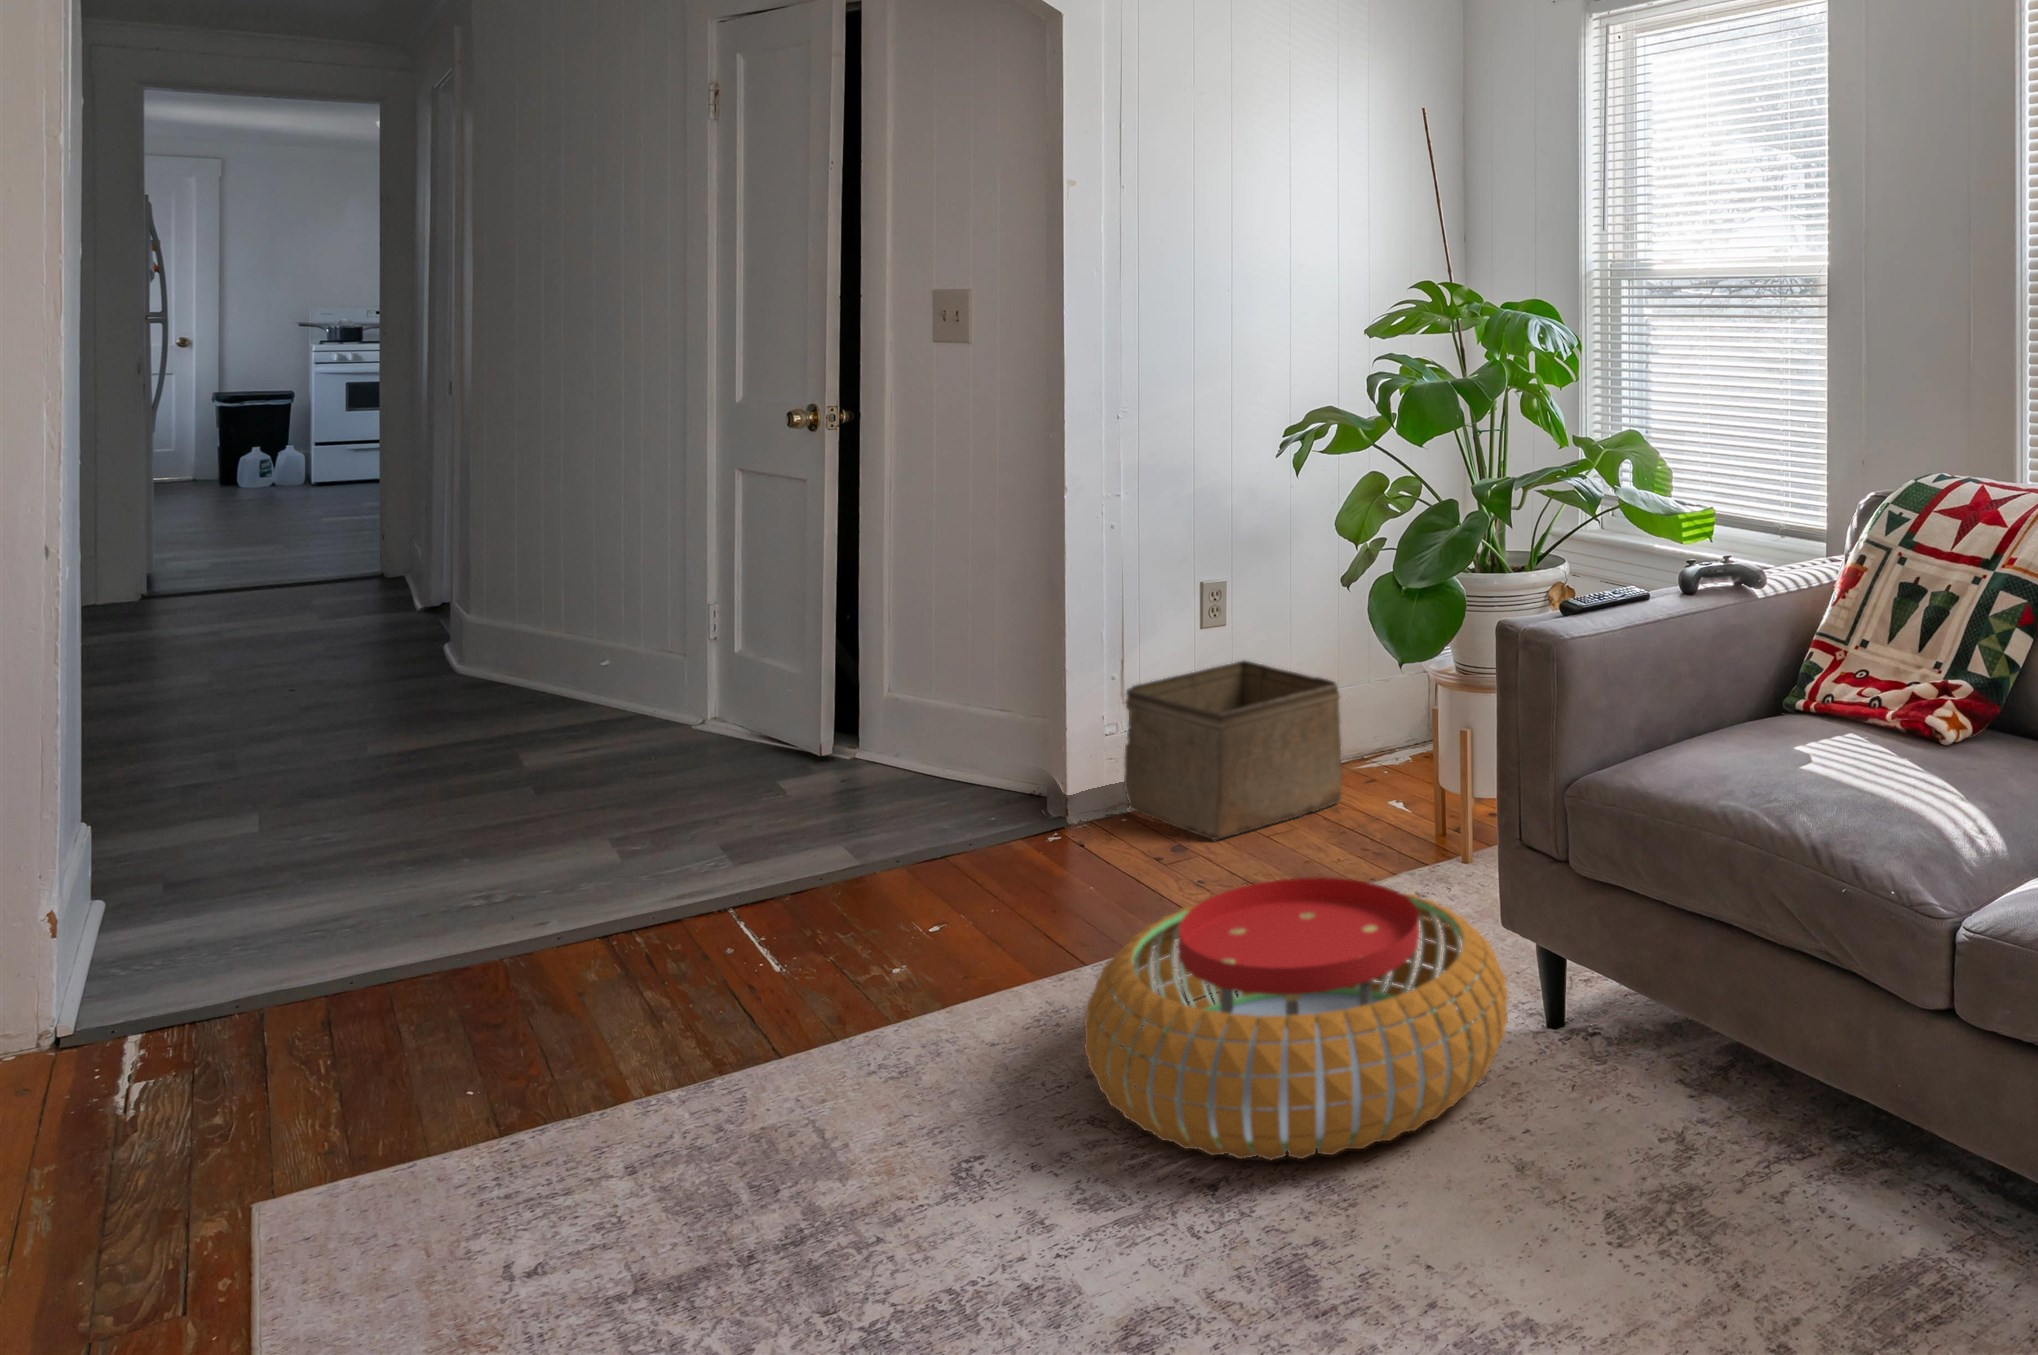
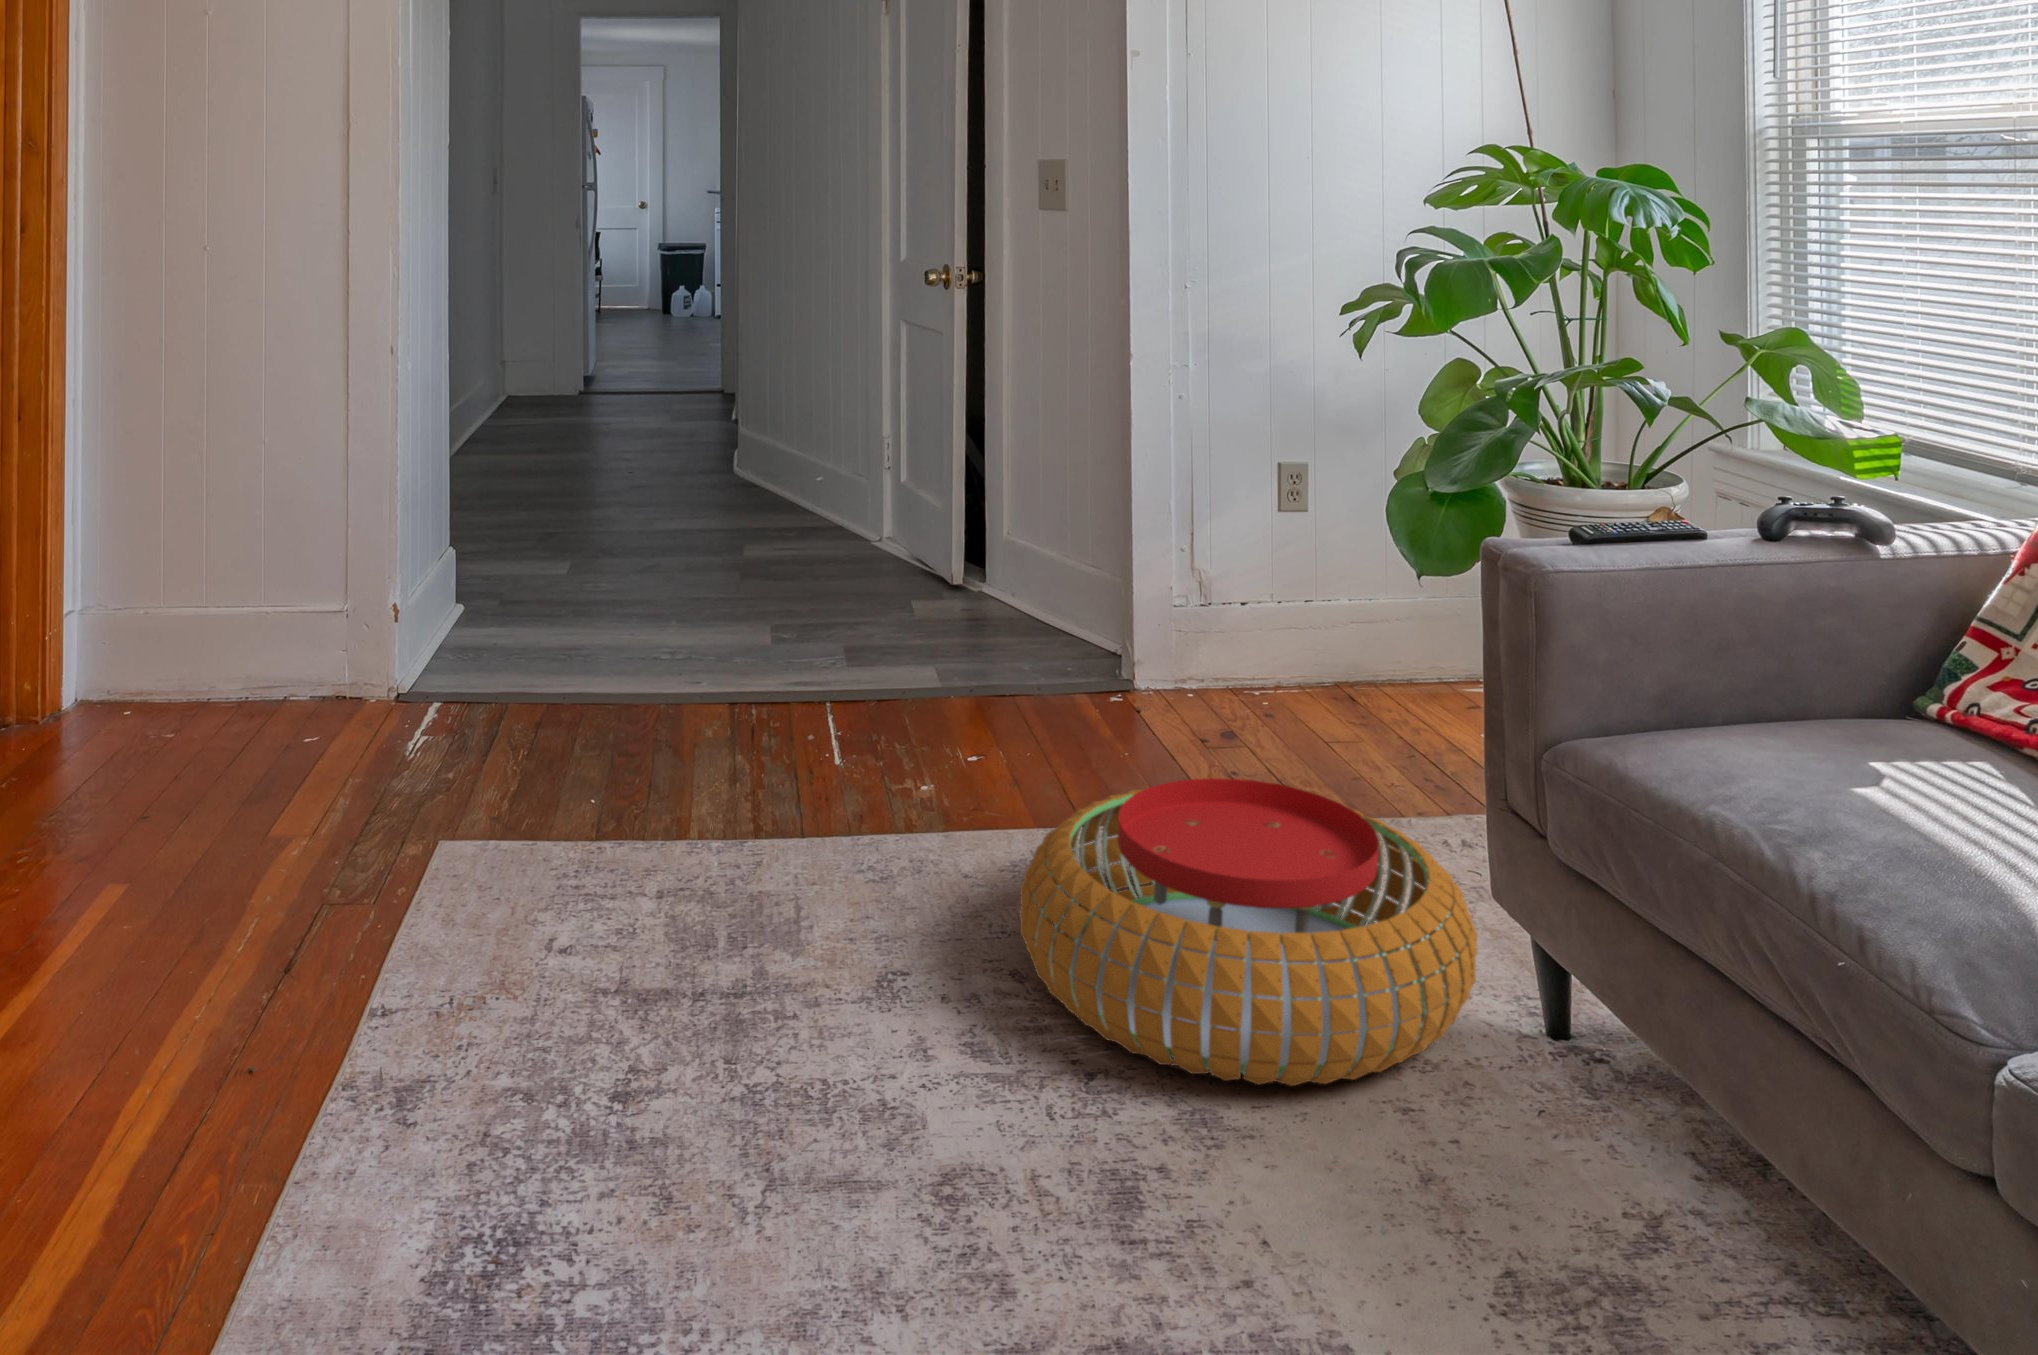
storage bin: present [1124,661,1342,840] -> none [1201,558,1425,733]

